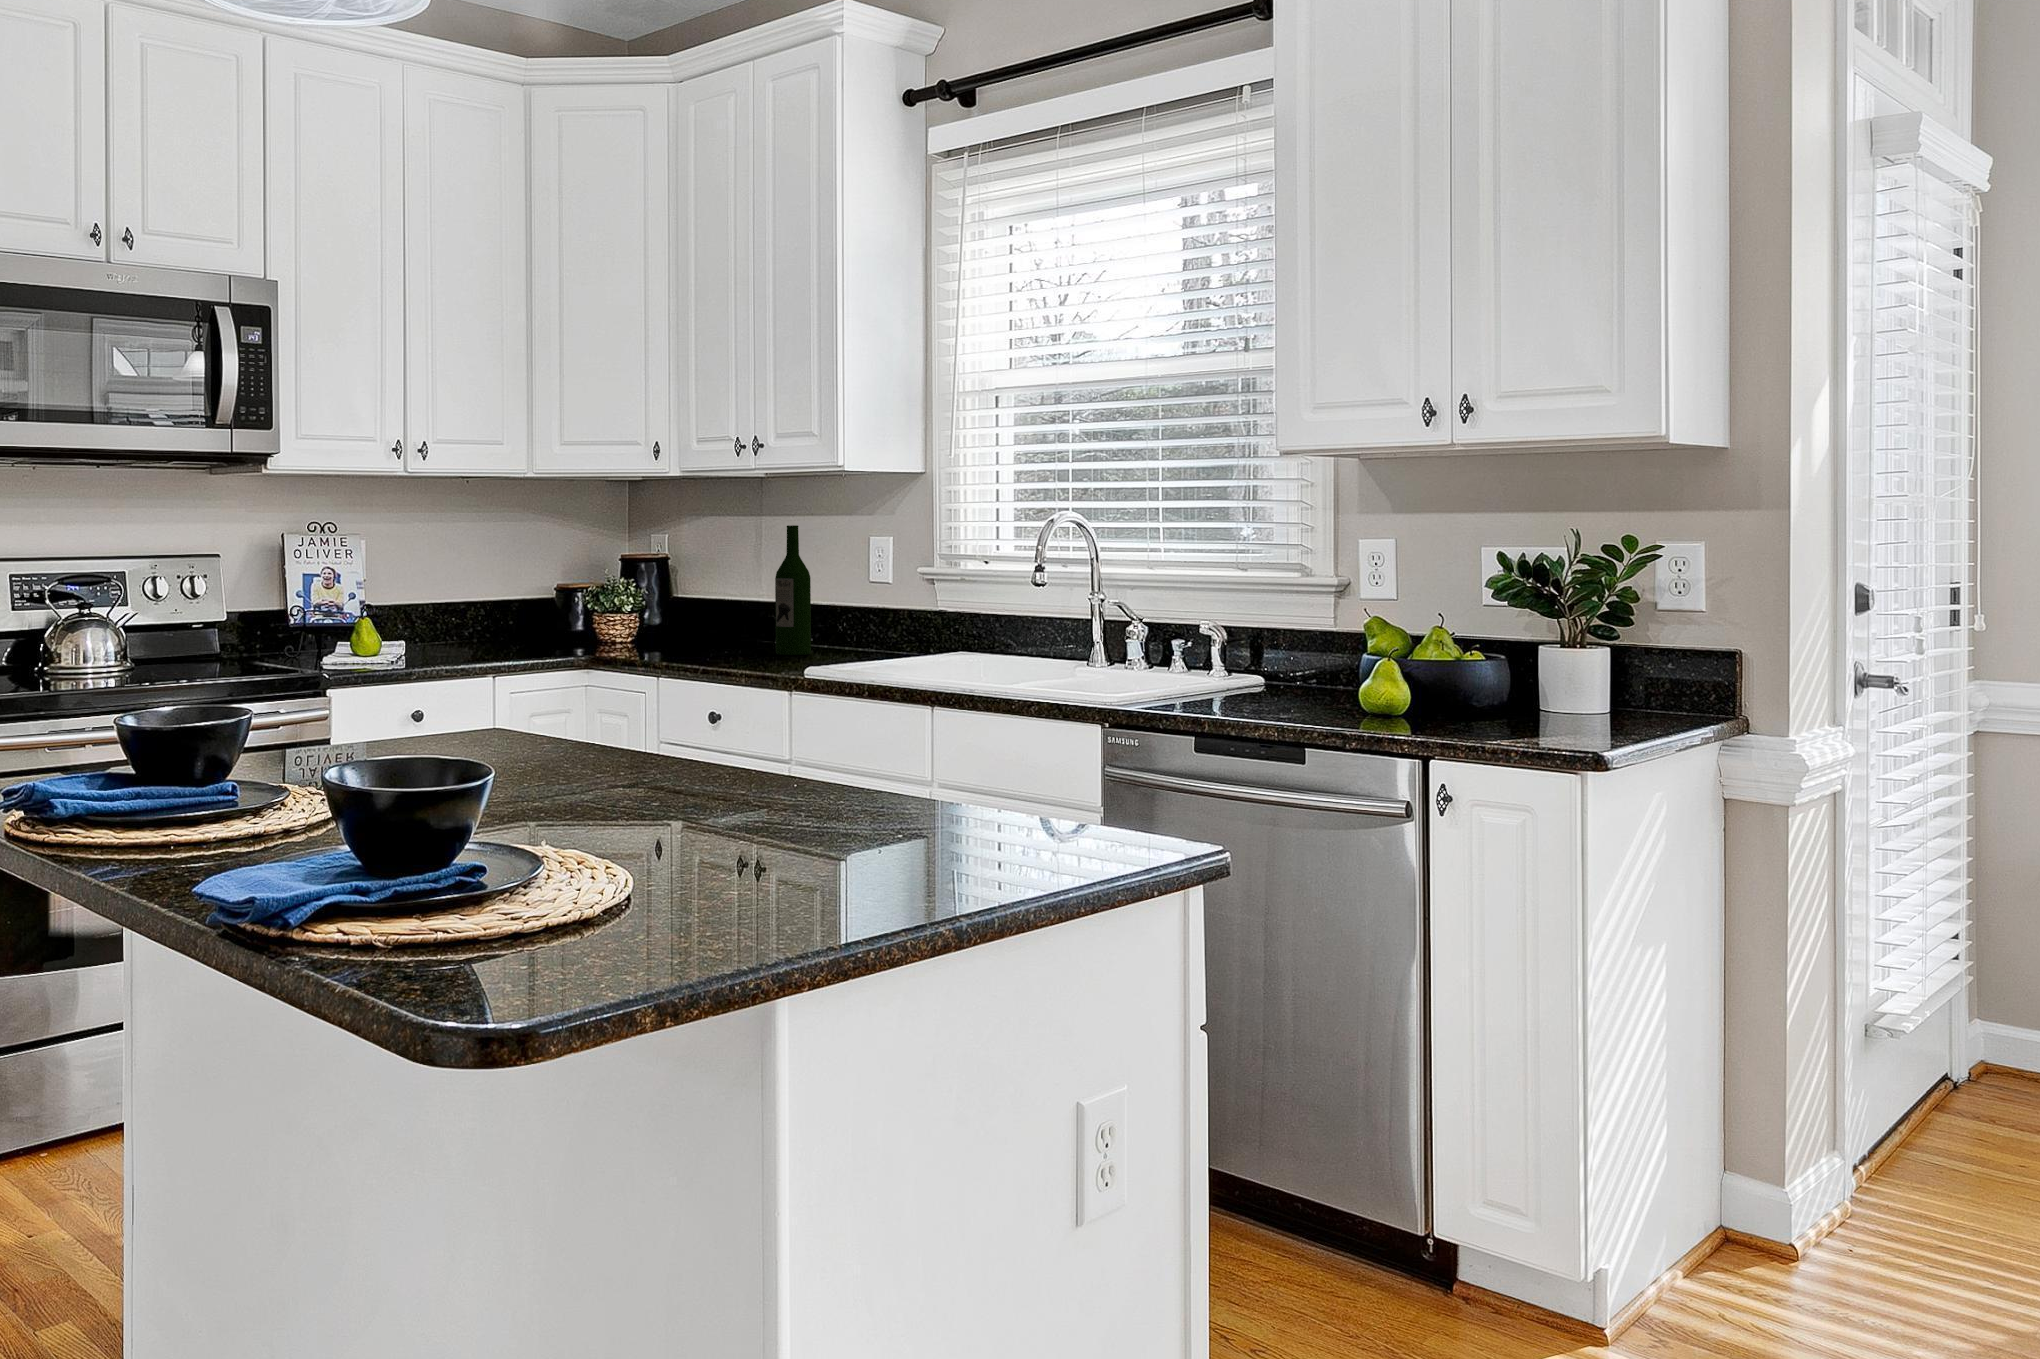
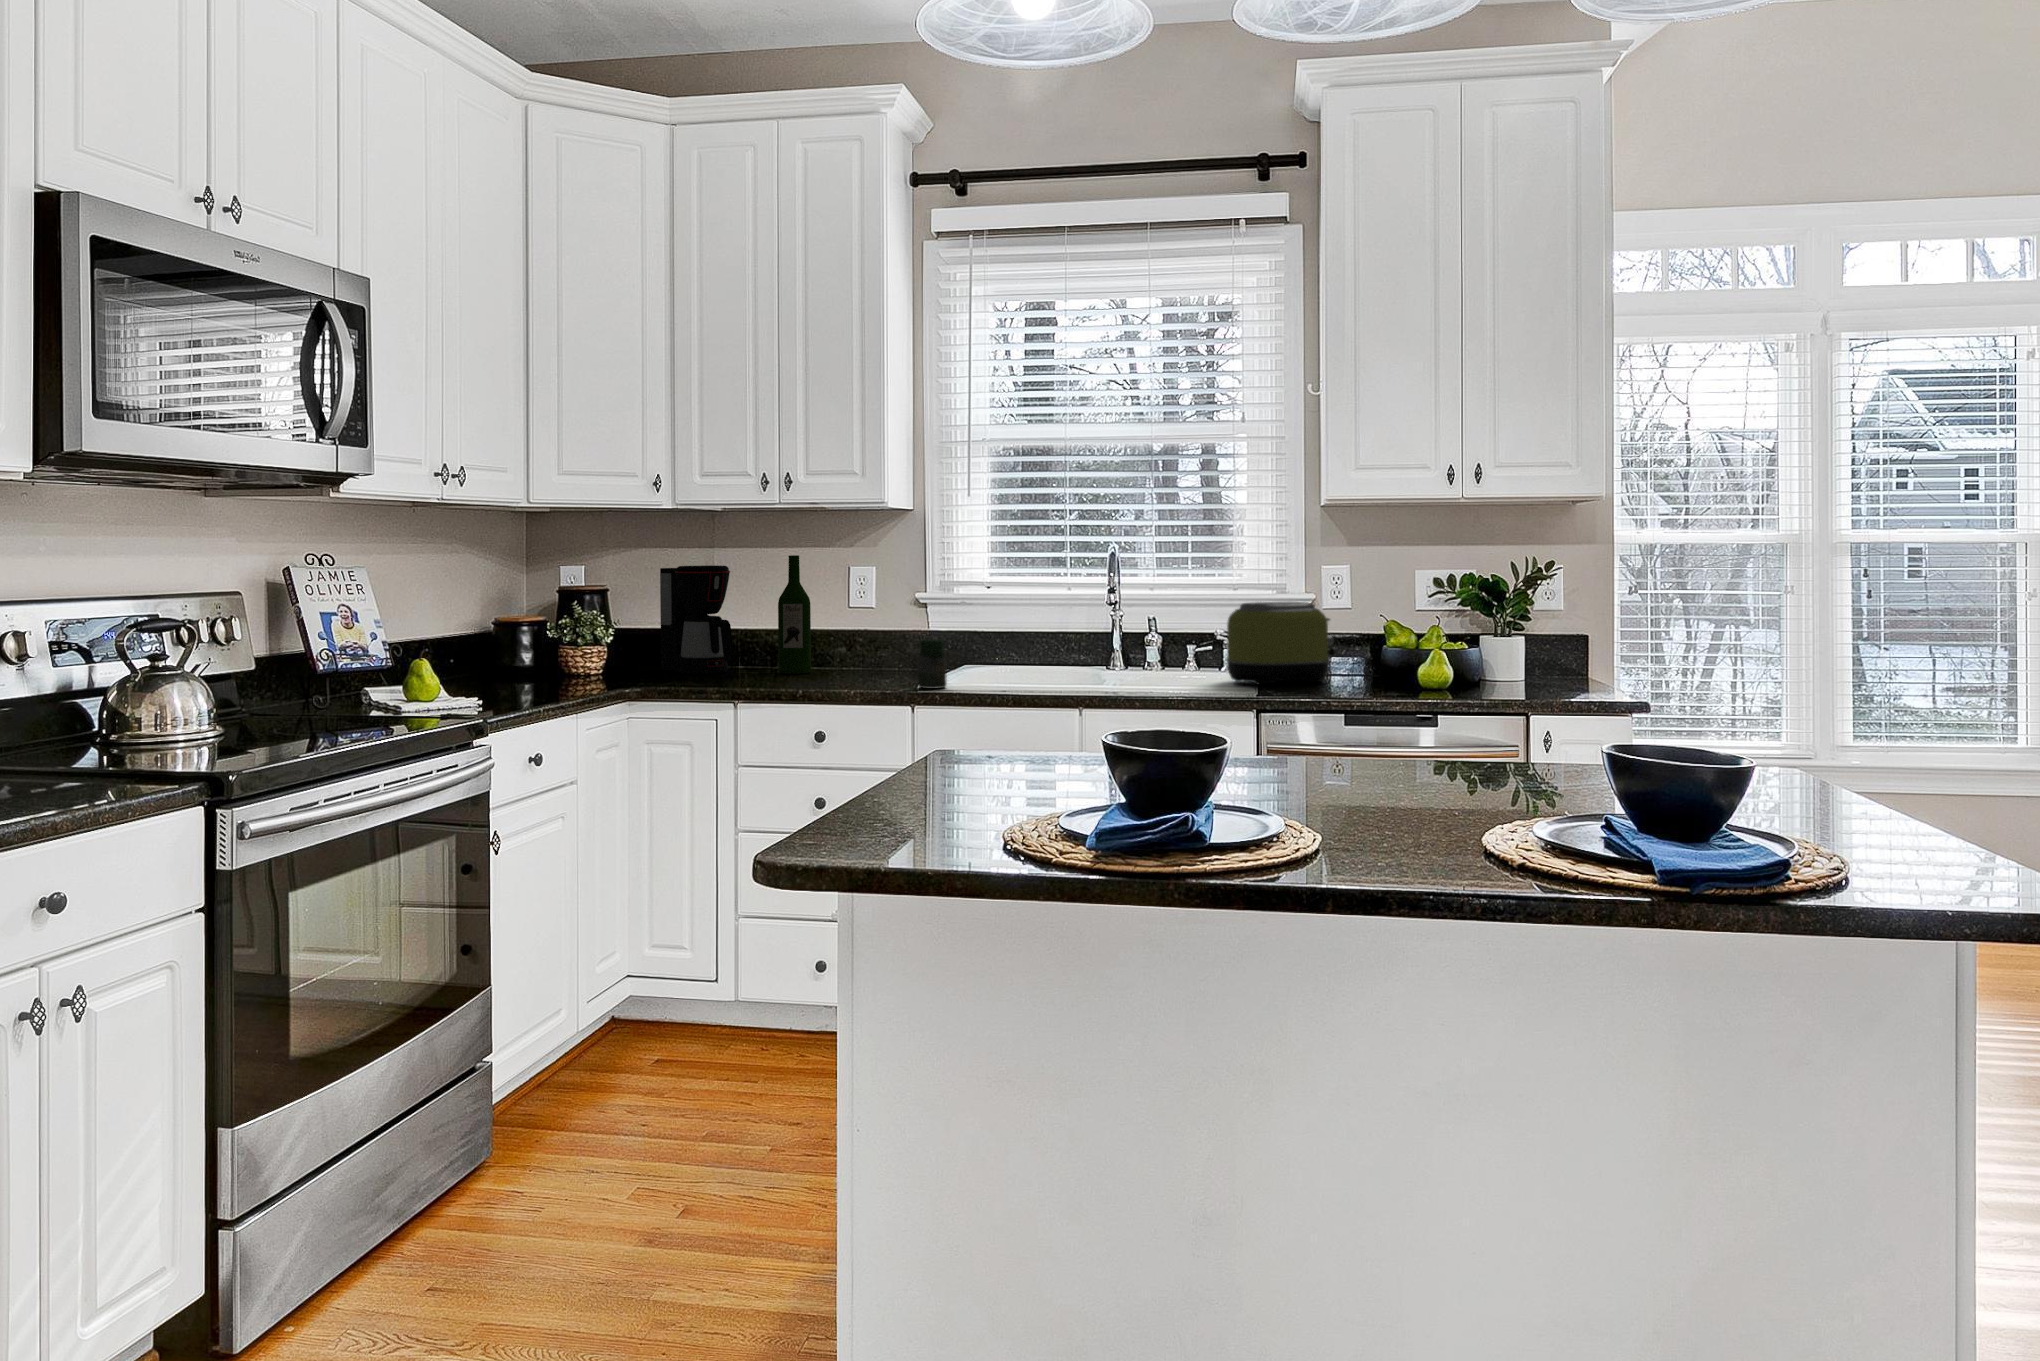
coffee maker: none [691,536,749,651] -> present [660,565,734,674]
toaster: none [1153,589,1304,697] -> present [1226,602,1337,685]
jar: none [815,621,848,677] -> present [917,639,947,689]

